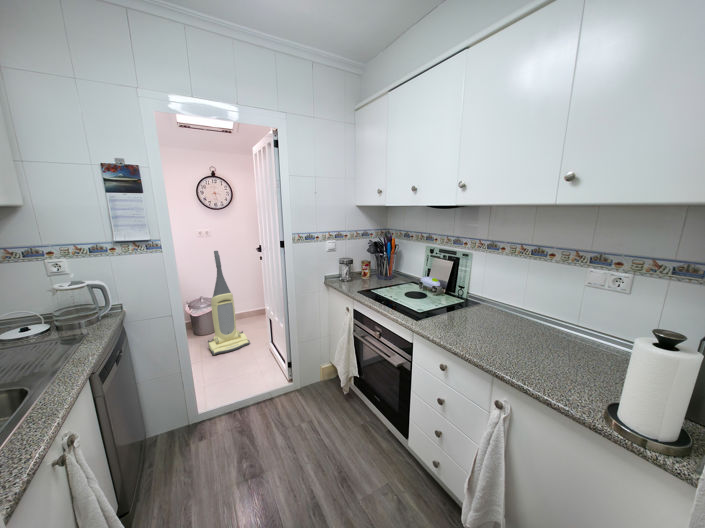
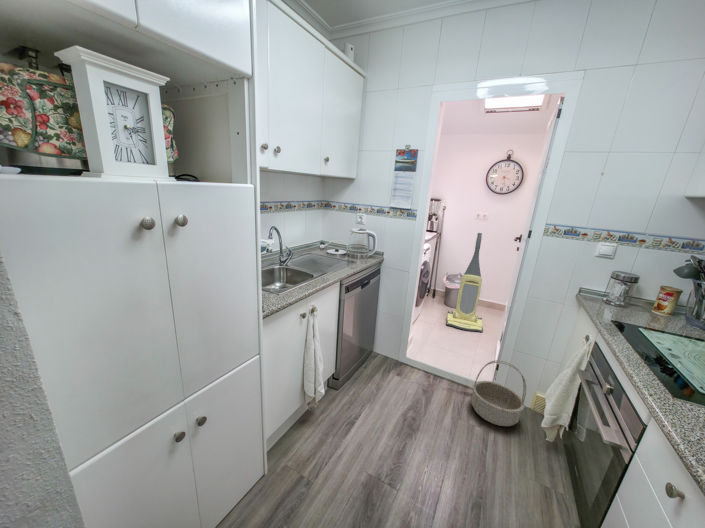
basket: none [281,355,323,414] -> present [471,360,526,426]

